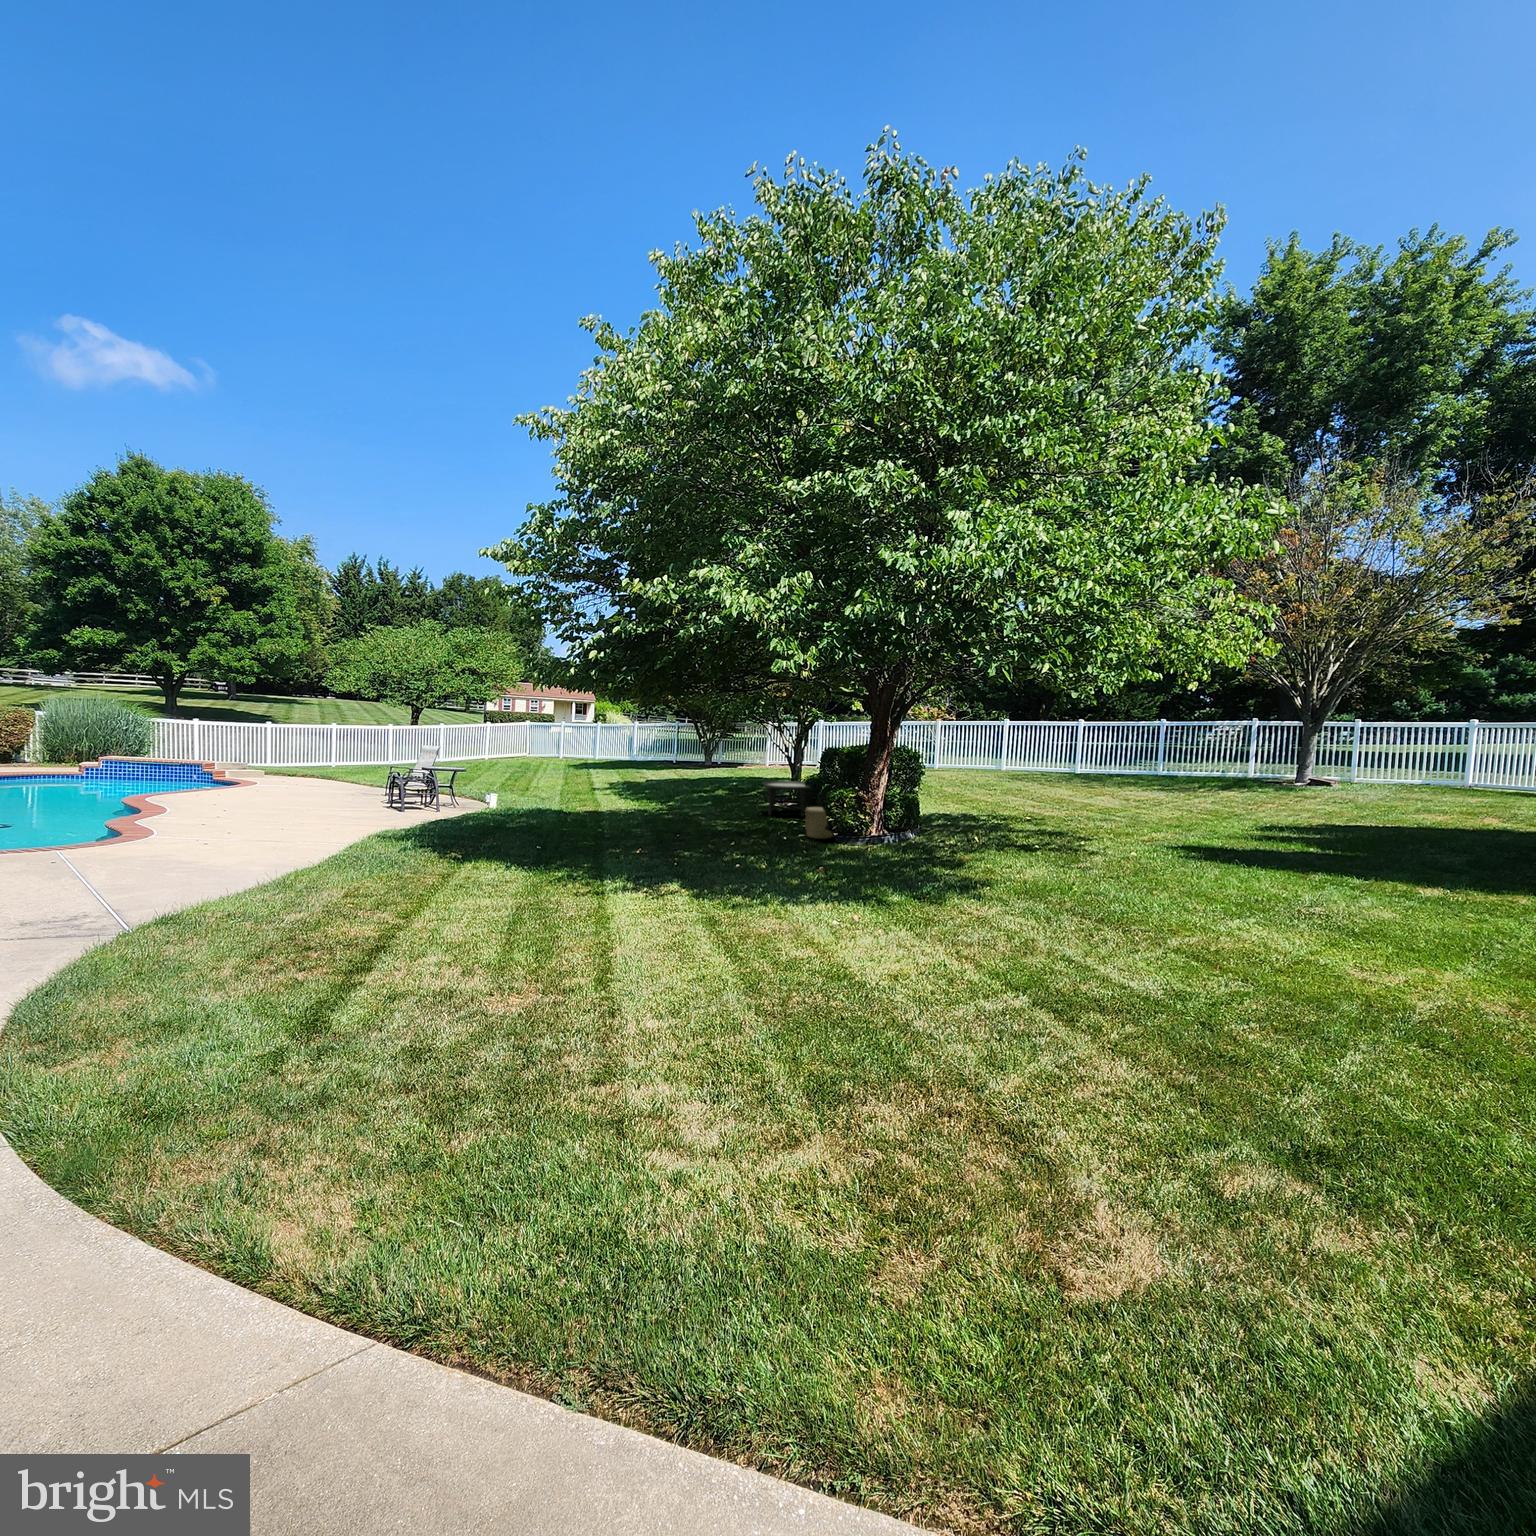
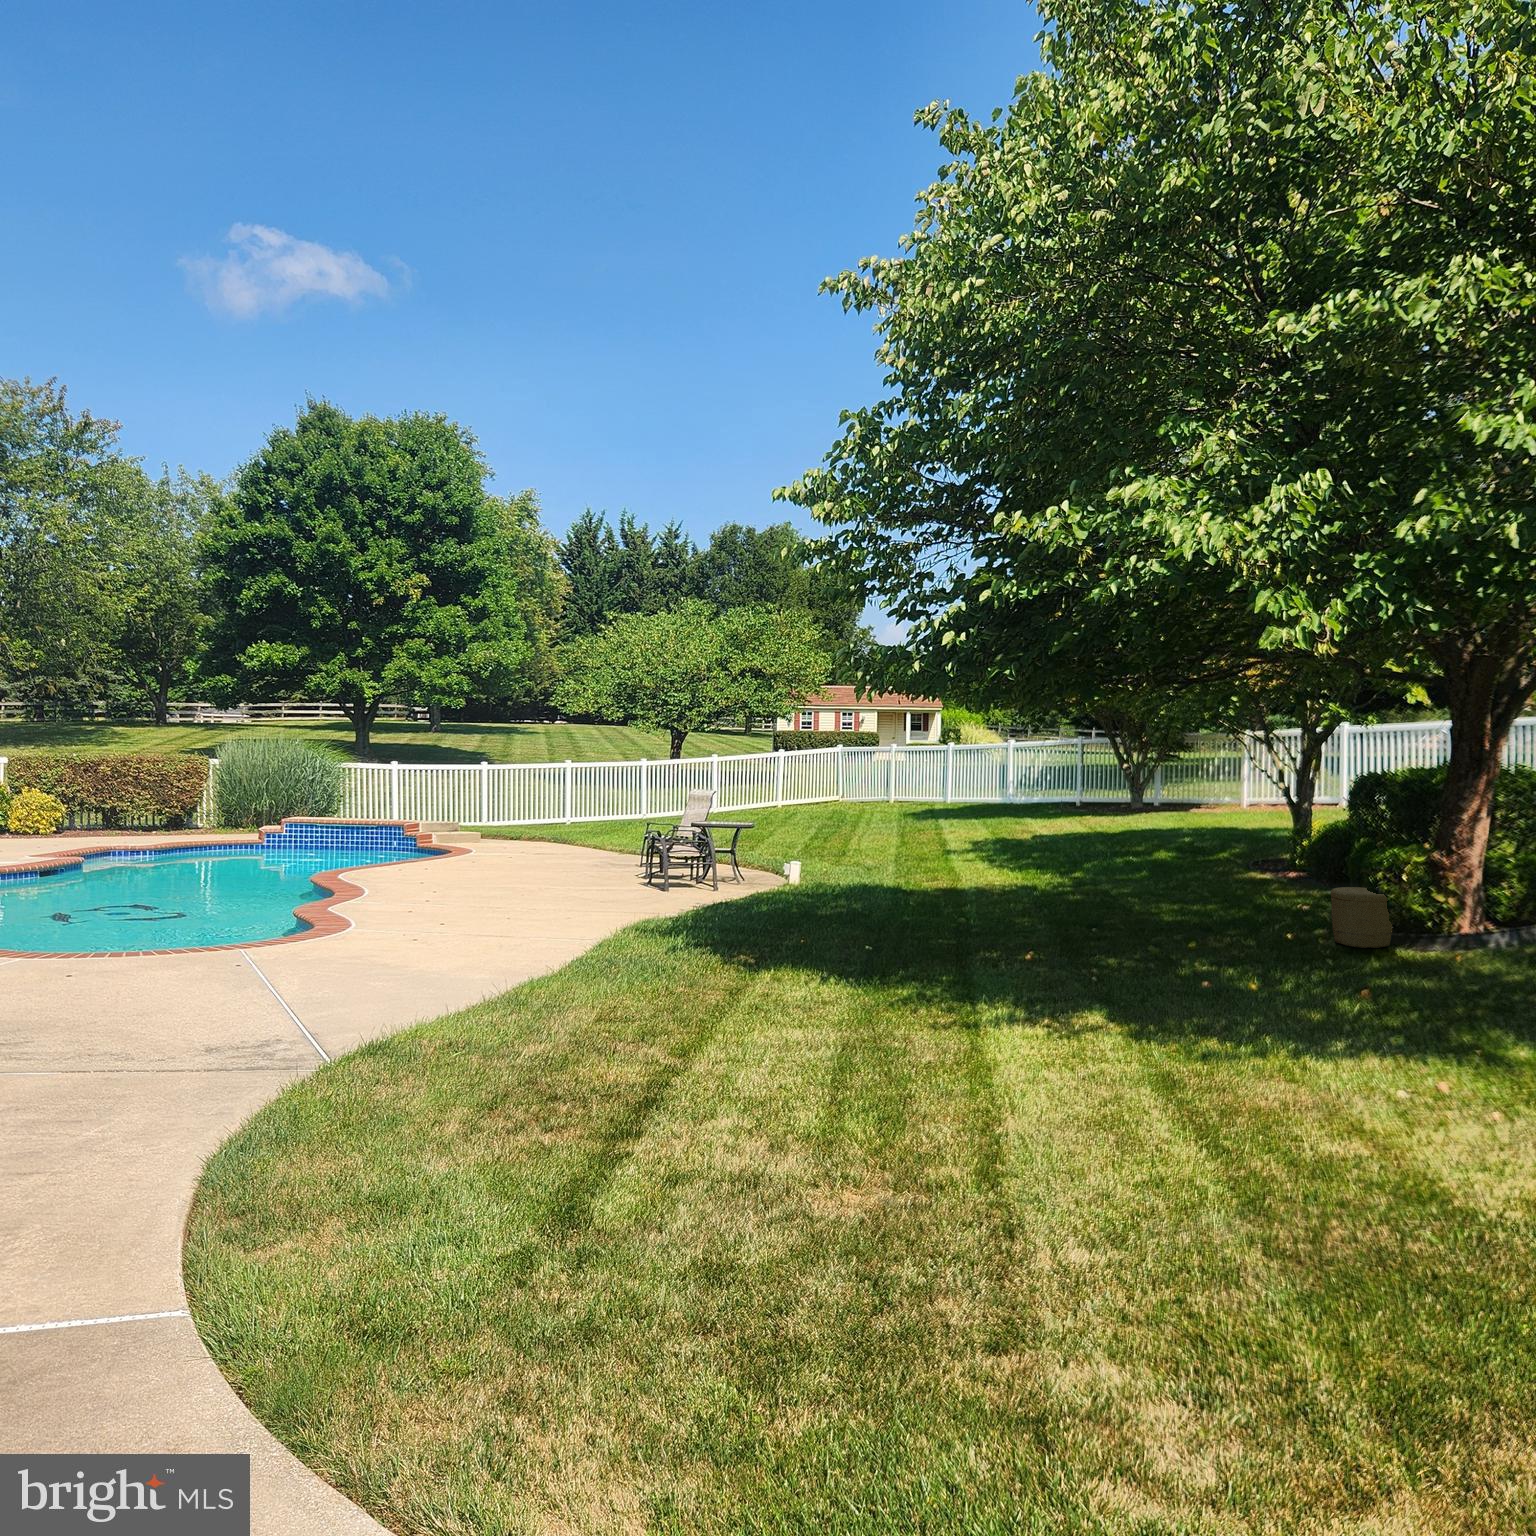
round table: present [763,781,812,817] -> none [1241,839,1350,908]

